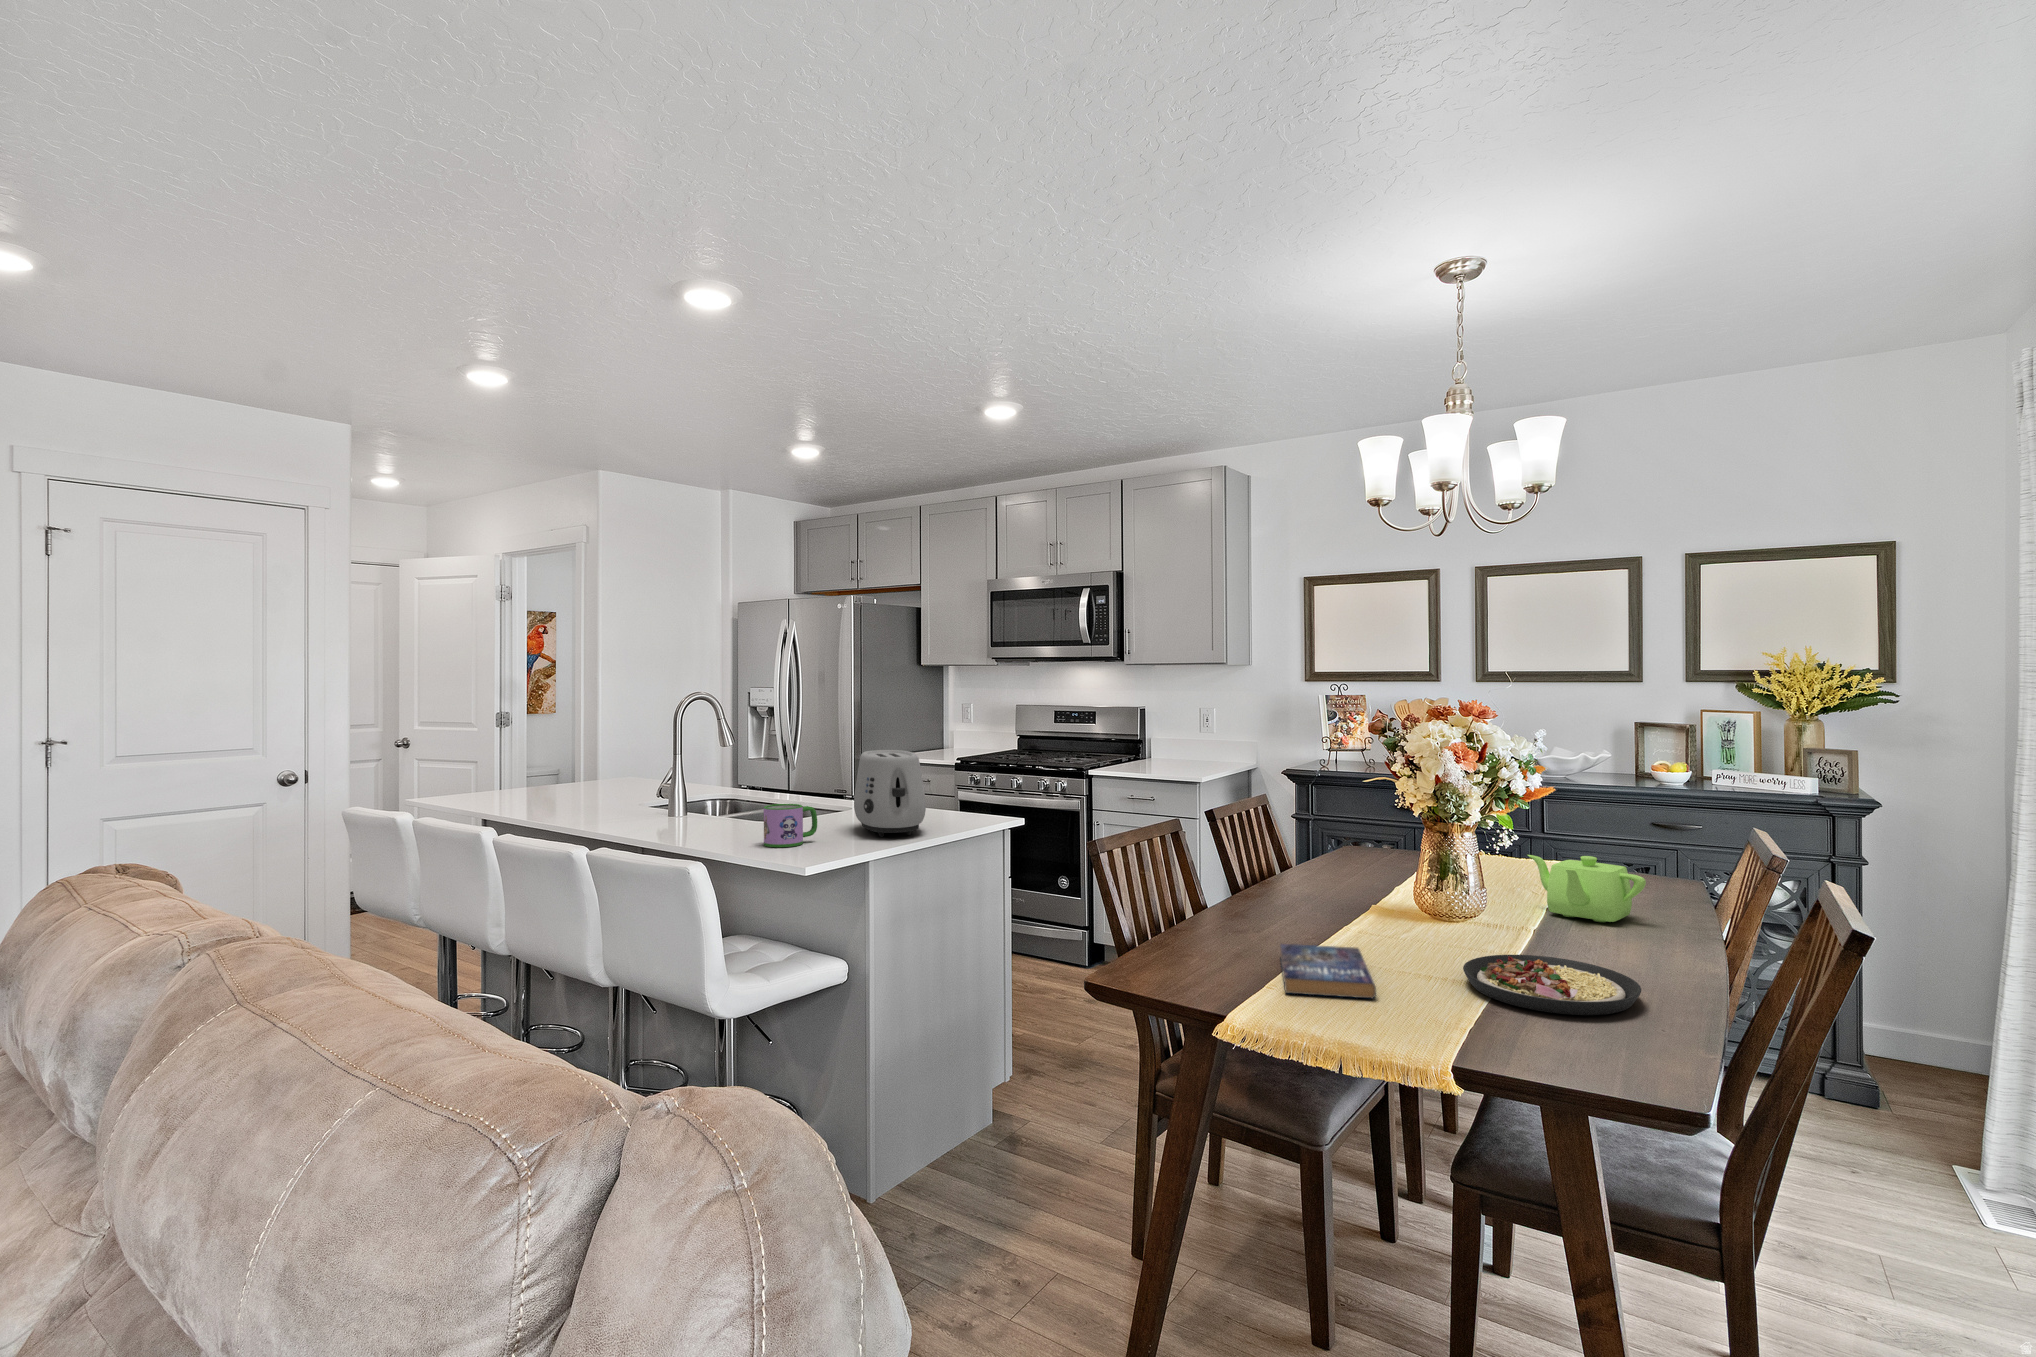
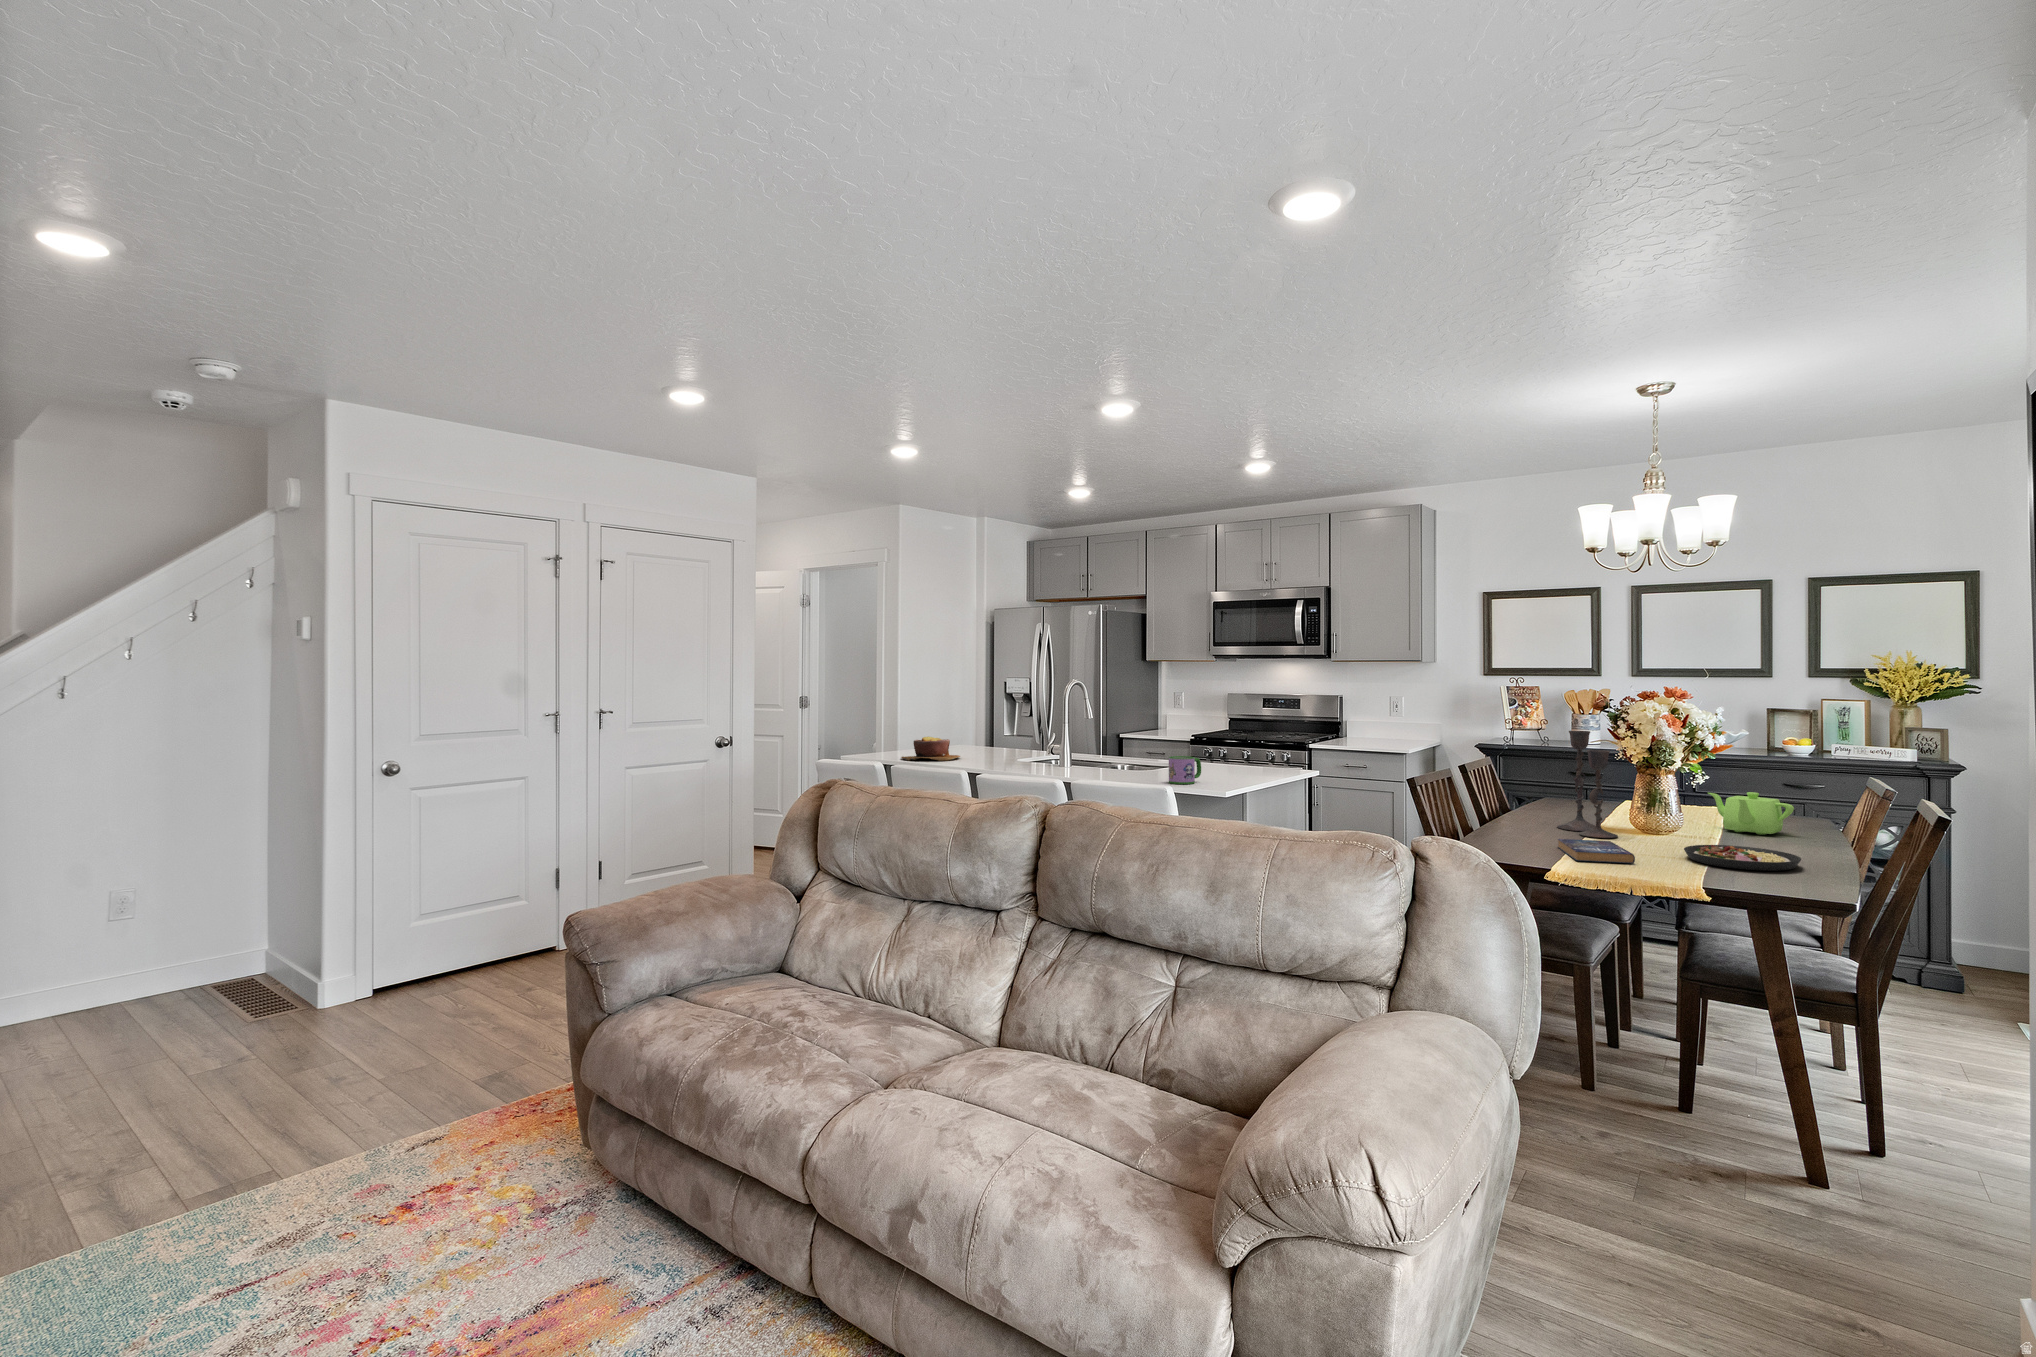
toaster: present [854,750,926,837] -> none [1210,722,1268,780]
candlestick: none [1311,764,1387,934] -> present [1557,731,1618,838]
bowl: none [486,769,578,804] -> present [901,737,960,760]

